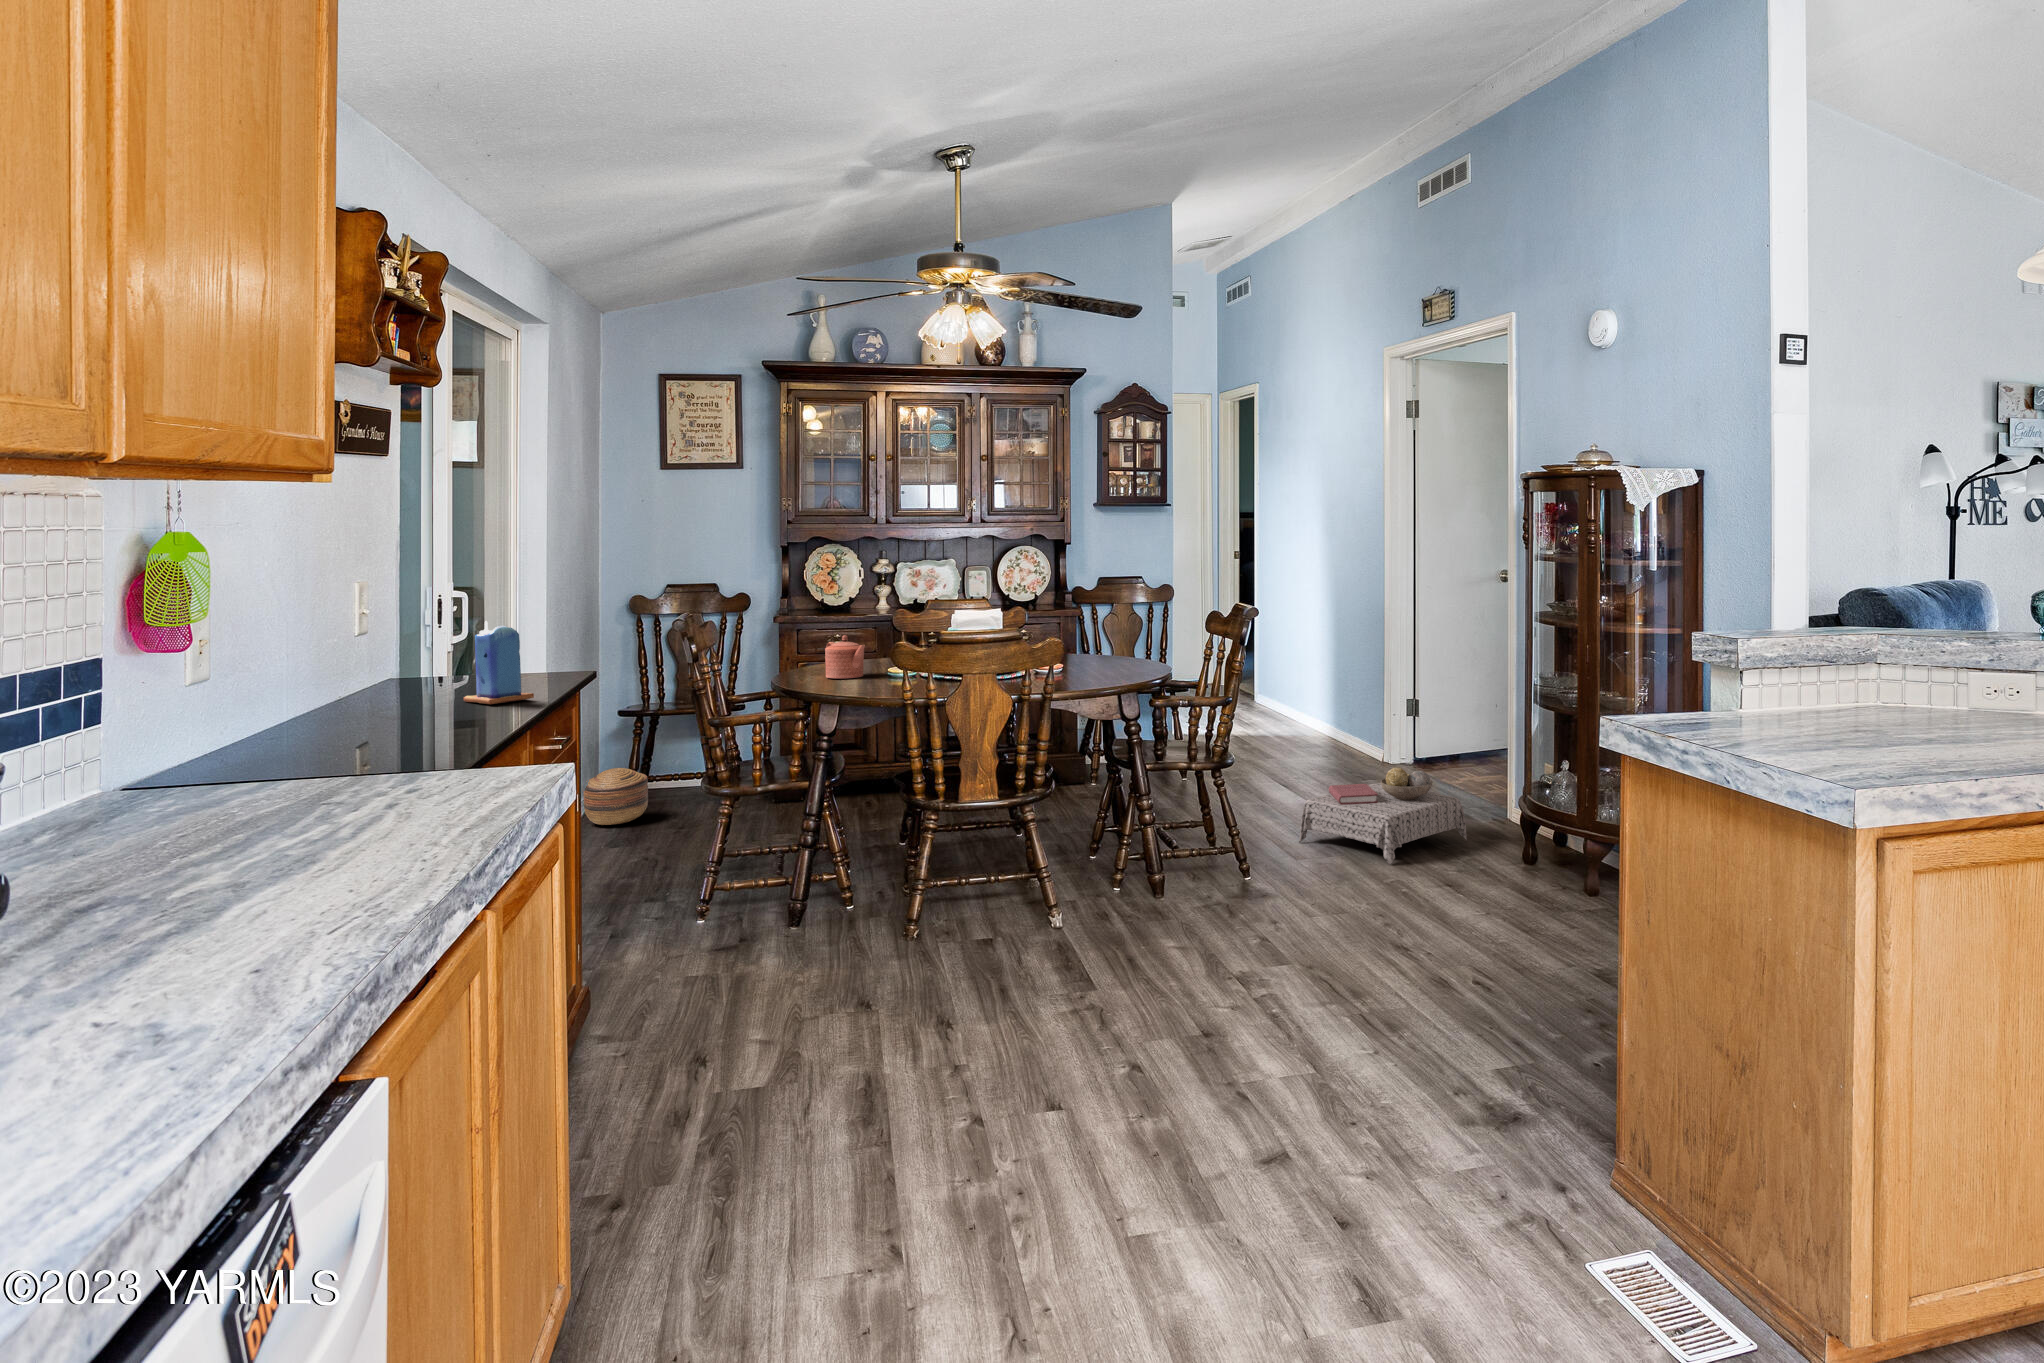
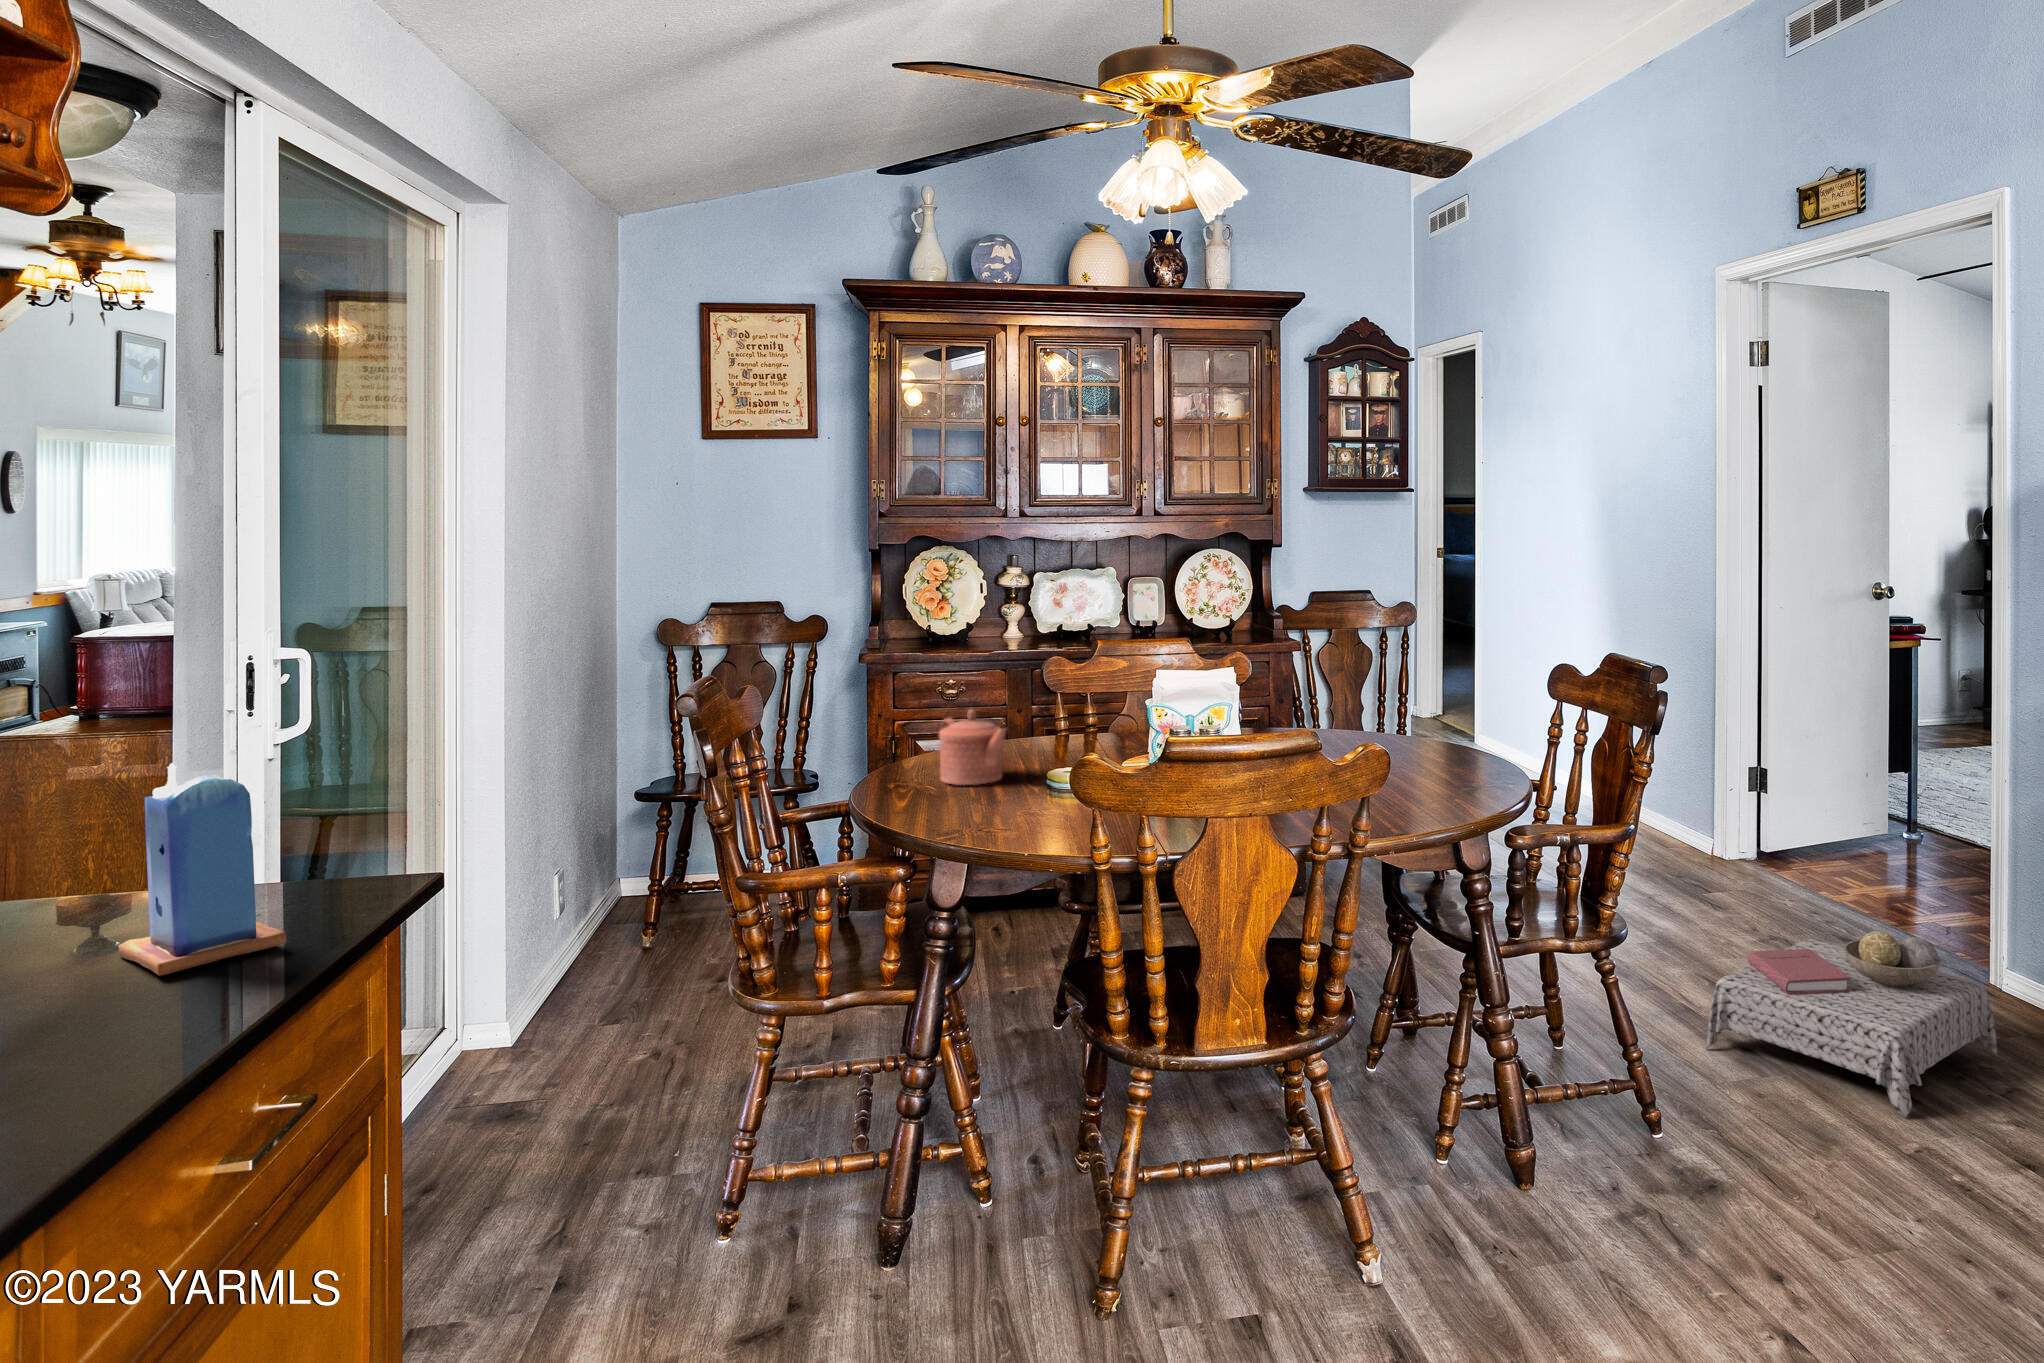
basket: present [584,768,648,825] -> none [581,882,677,970]

